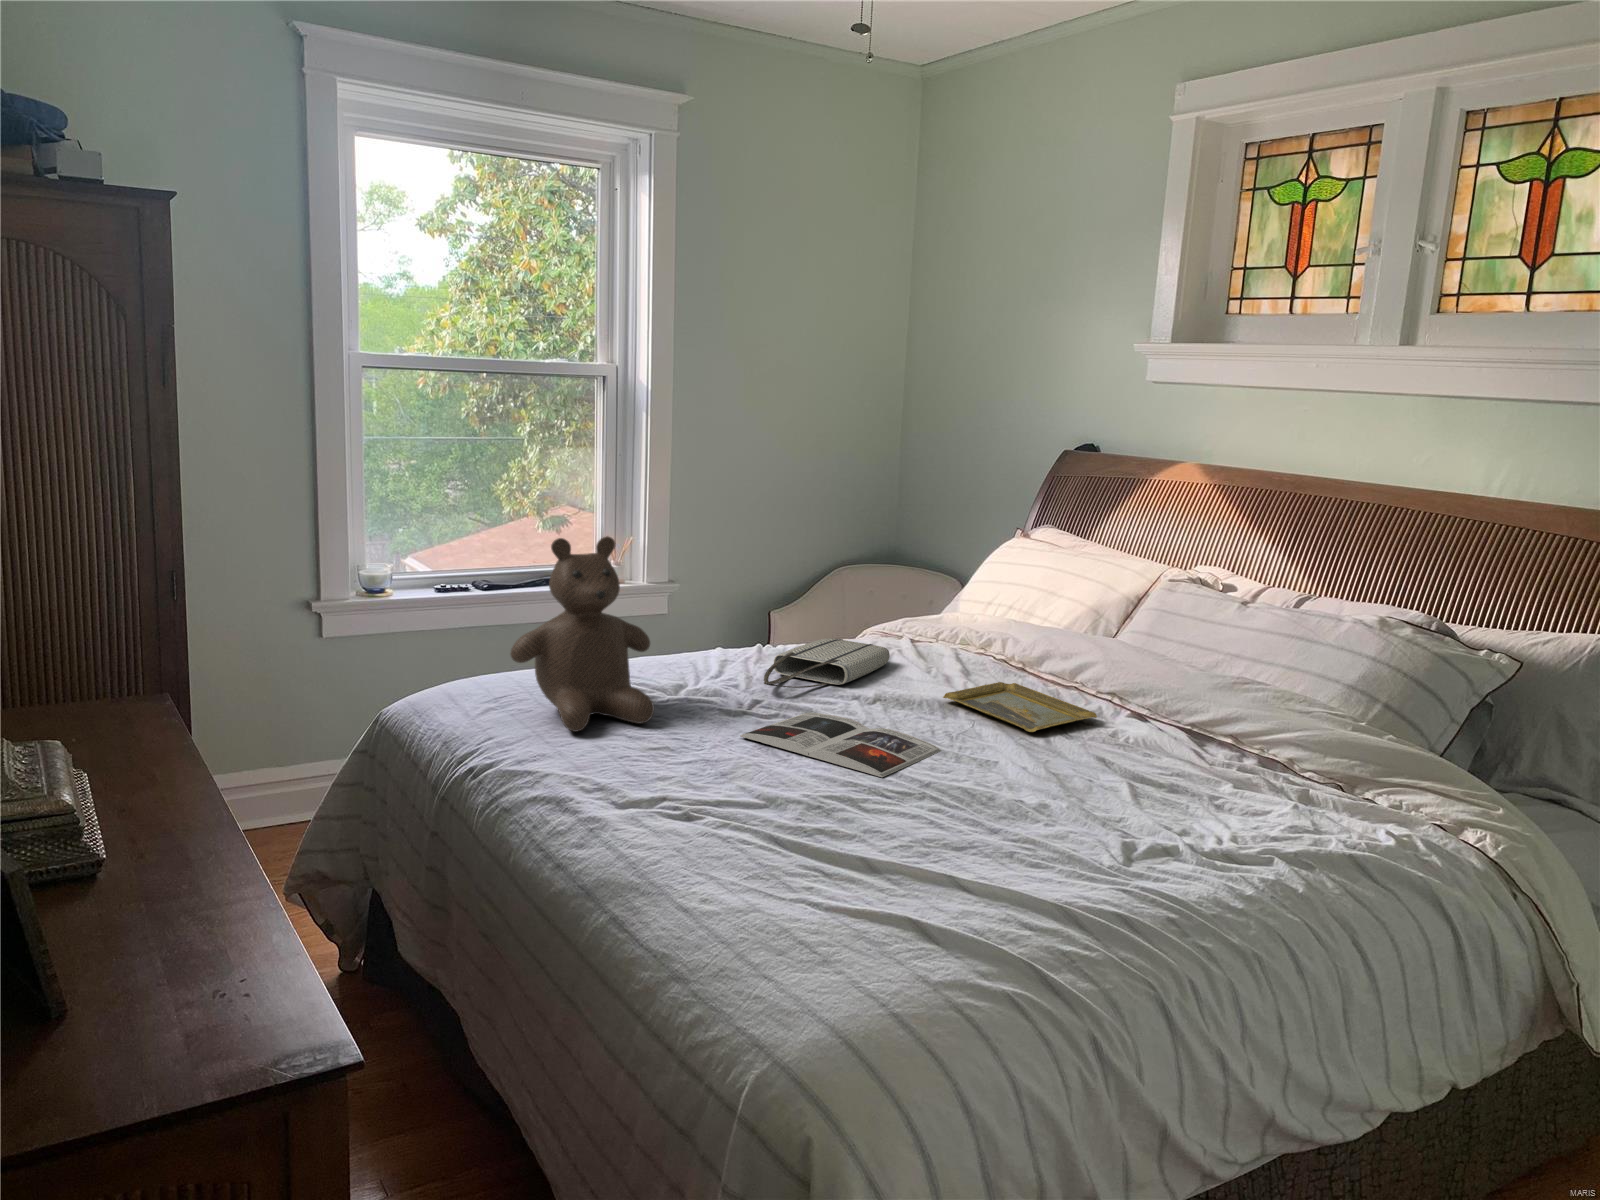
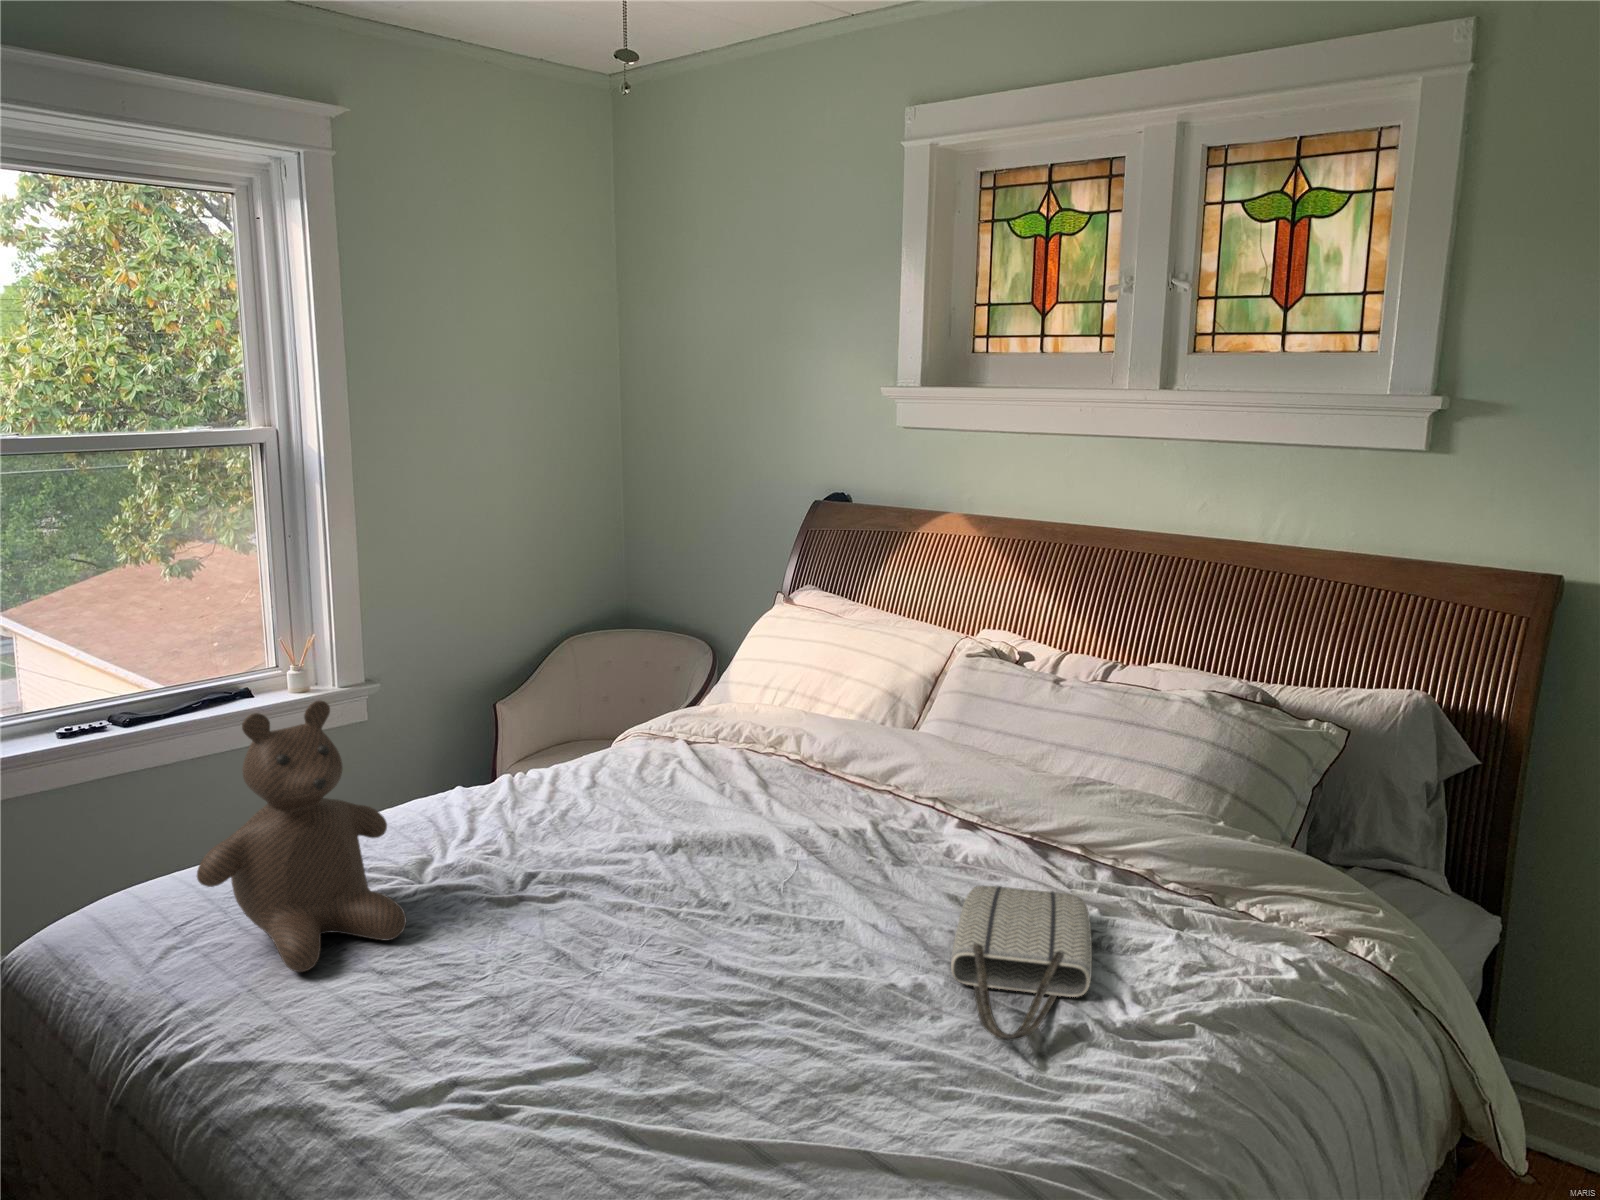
tote bag: present [764,638,890,688] -> present [951,886,1092,1040]
tray: present [943,682,1097,732] -> none [750,800,929,873]
magazine: present [741,713,941,777] -> none [526,884,775,979]

